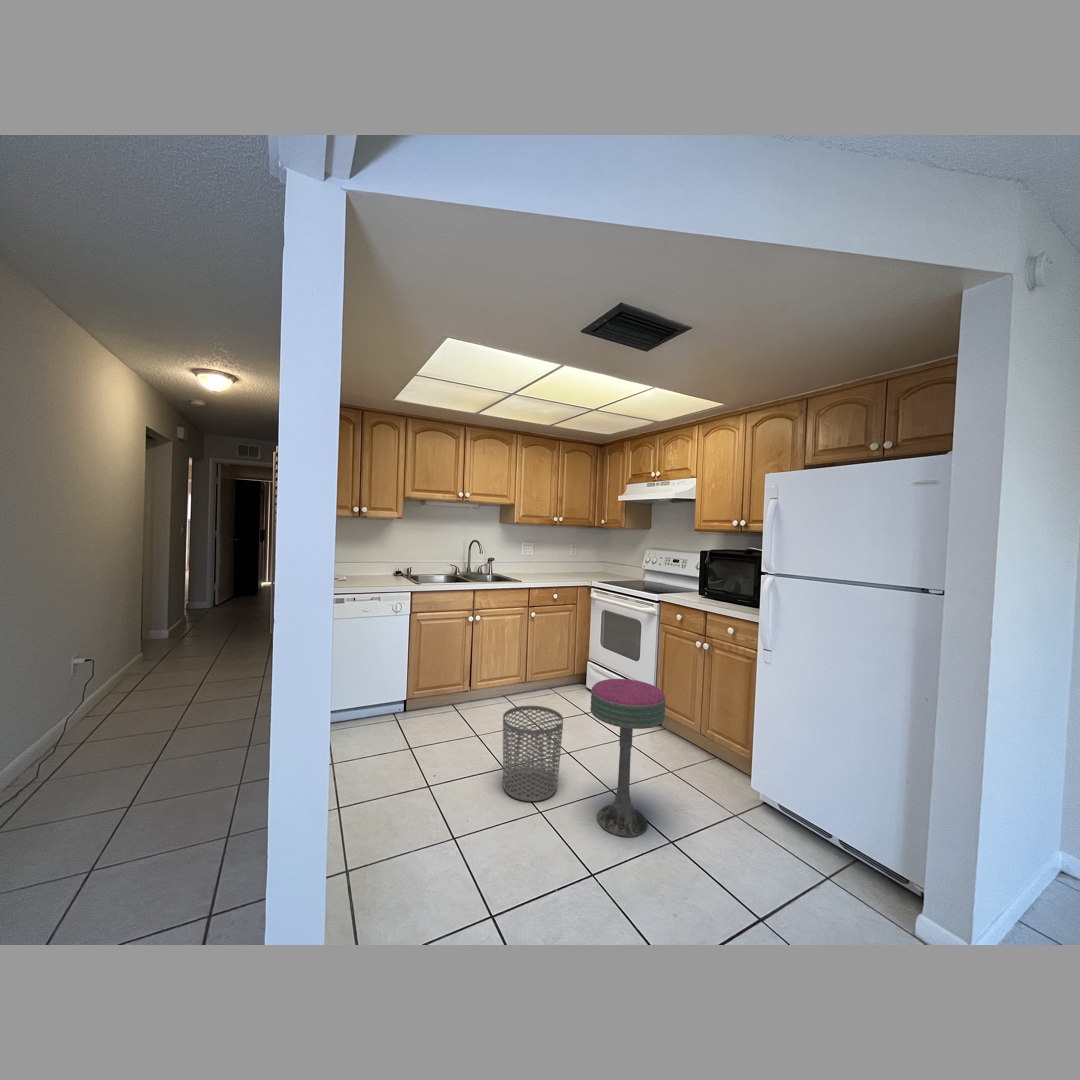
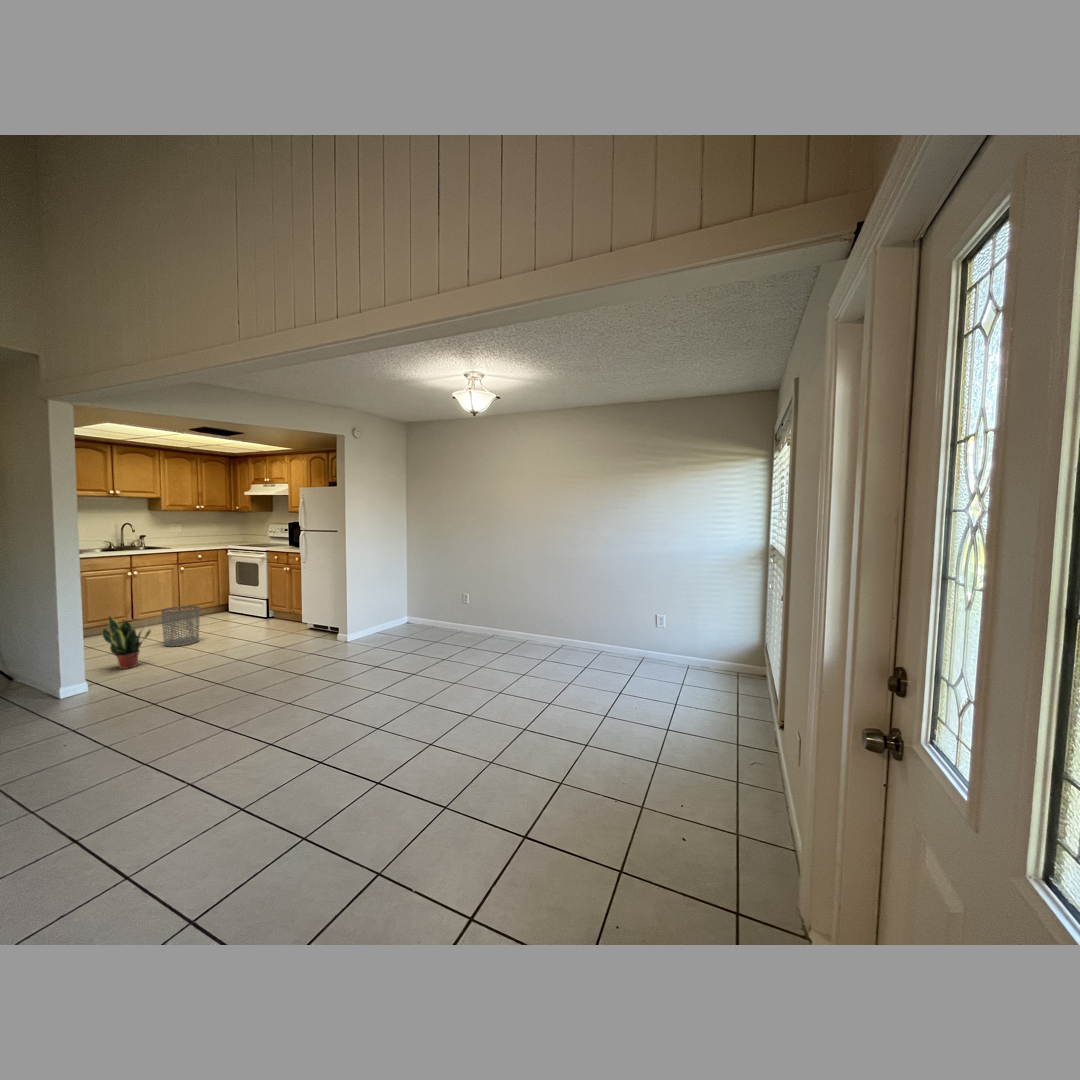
bar stool: present [590,679,666,837] -> none [212,582,251,645]
potted plant: none [398,758,481,895] -> present [103,617,151,669]

